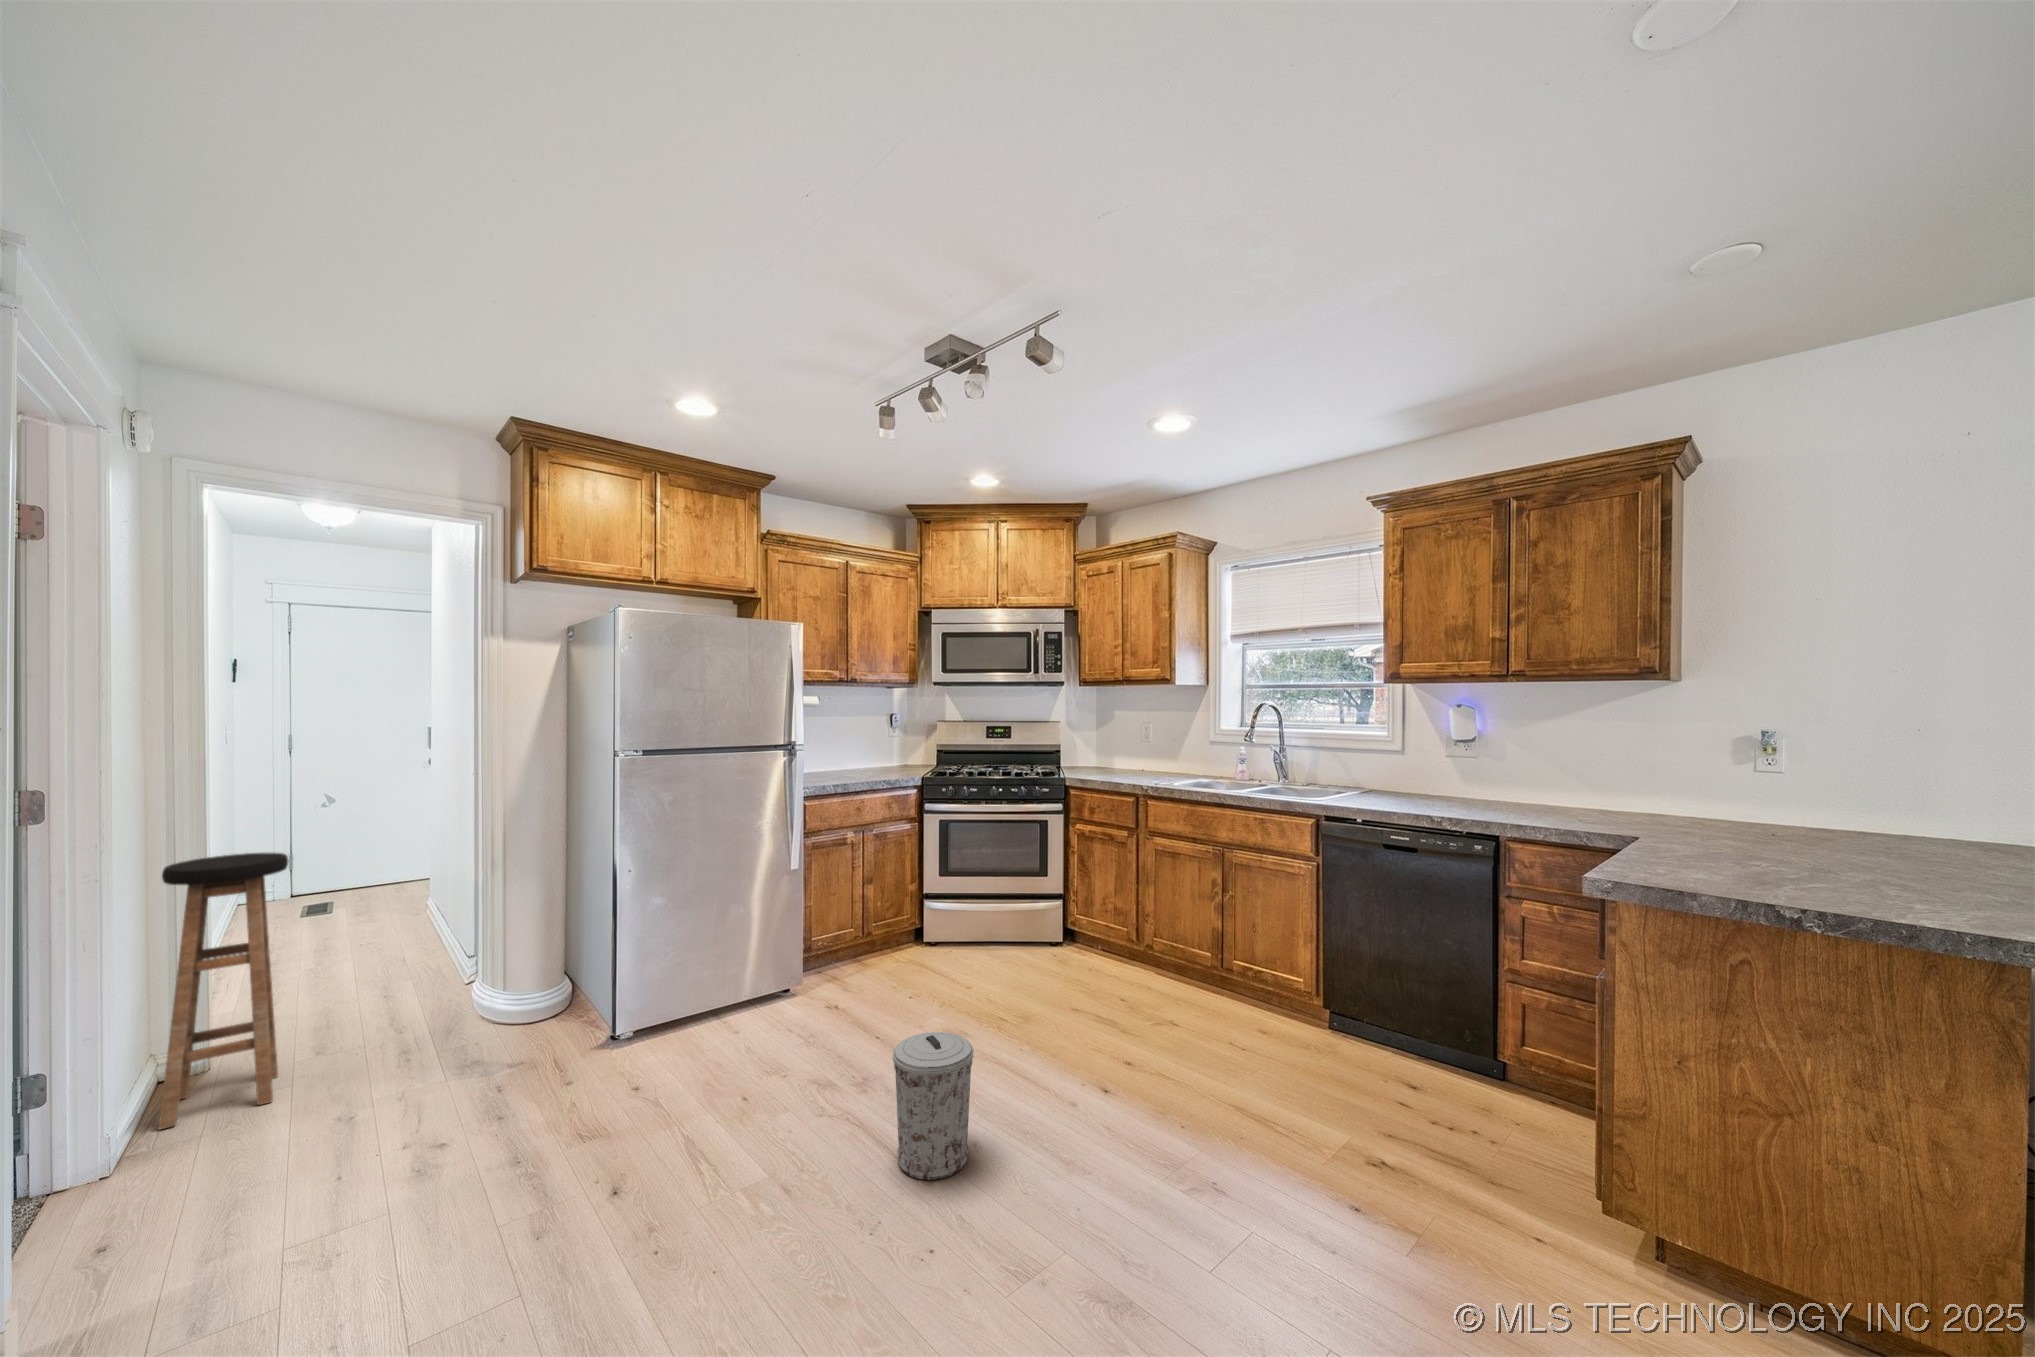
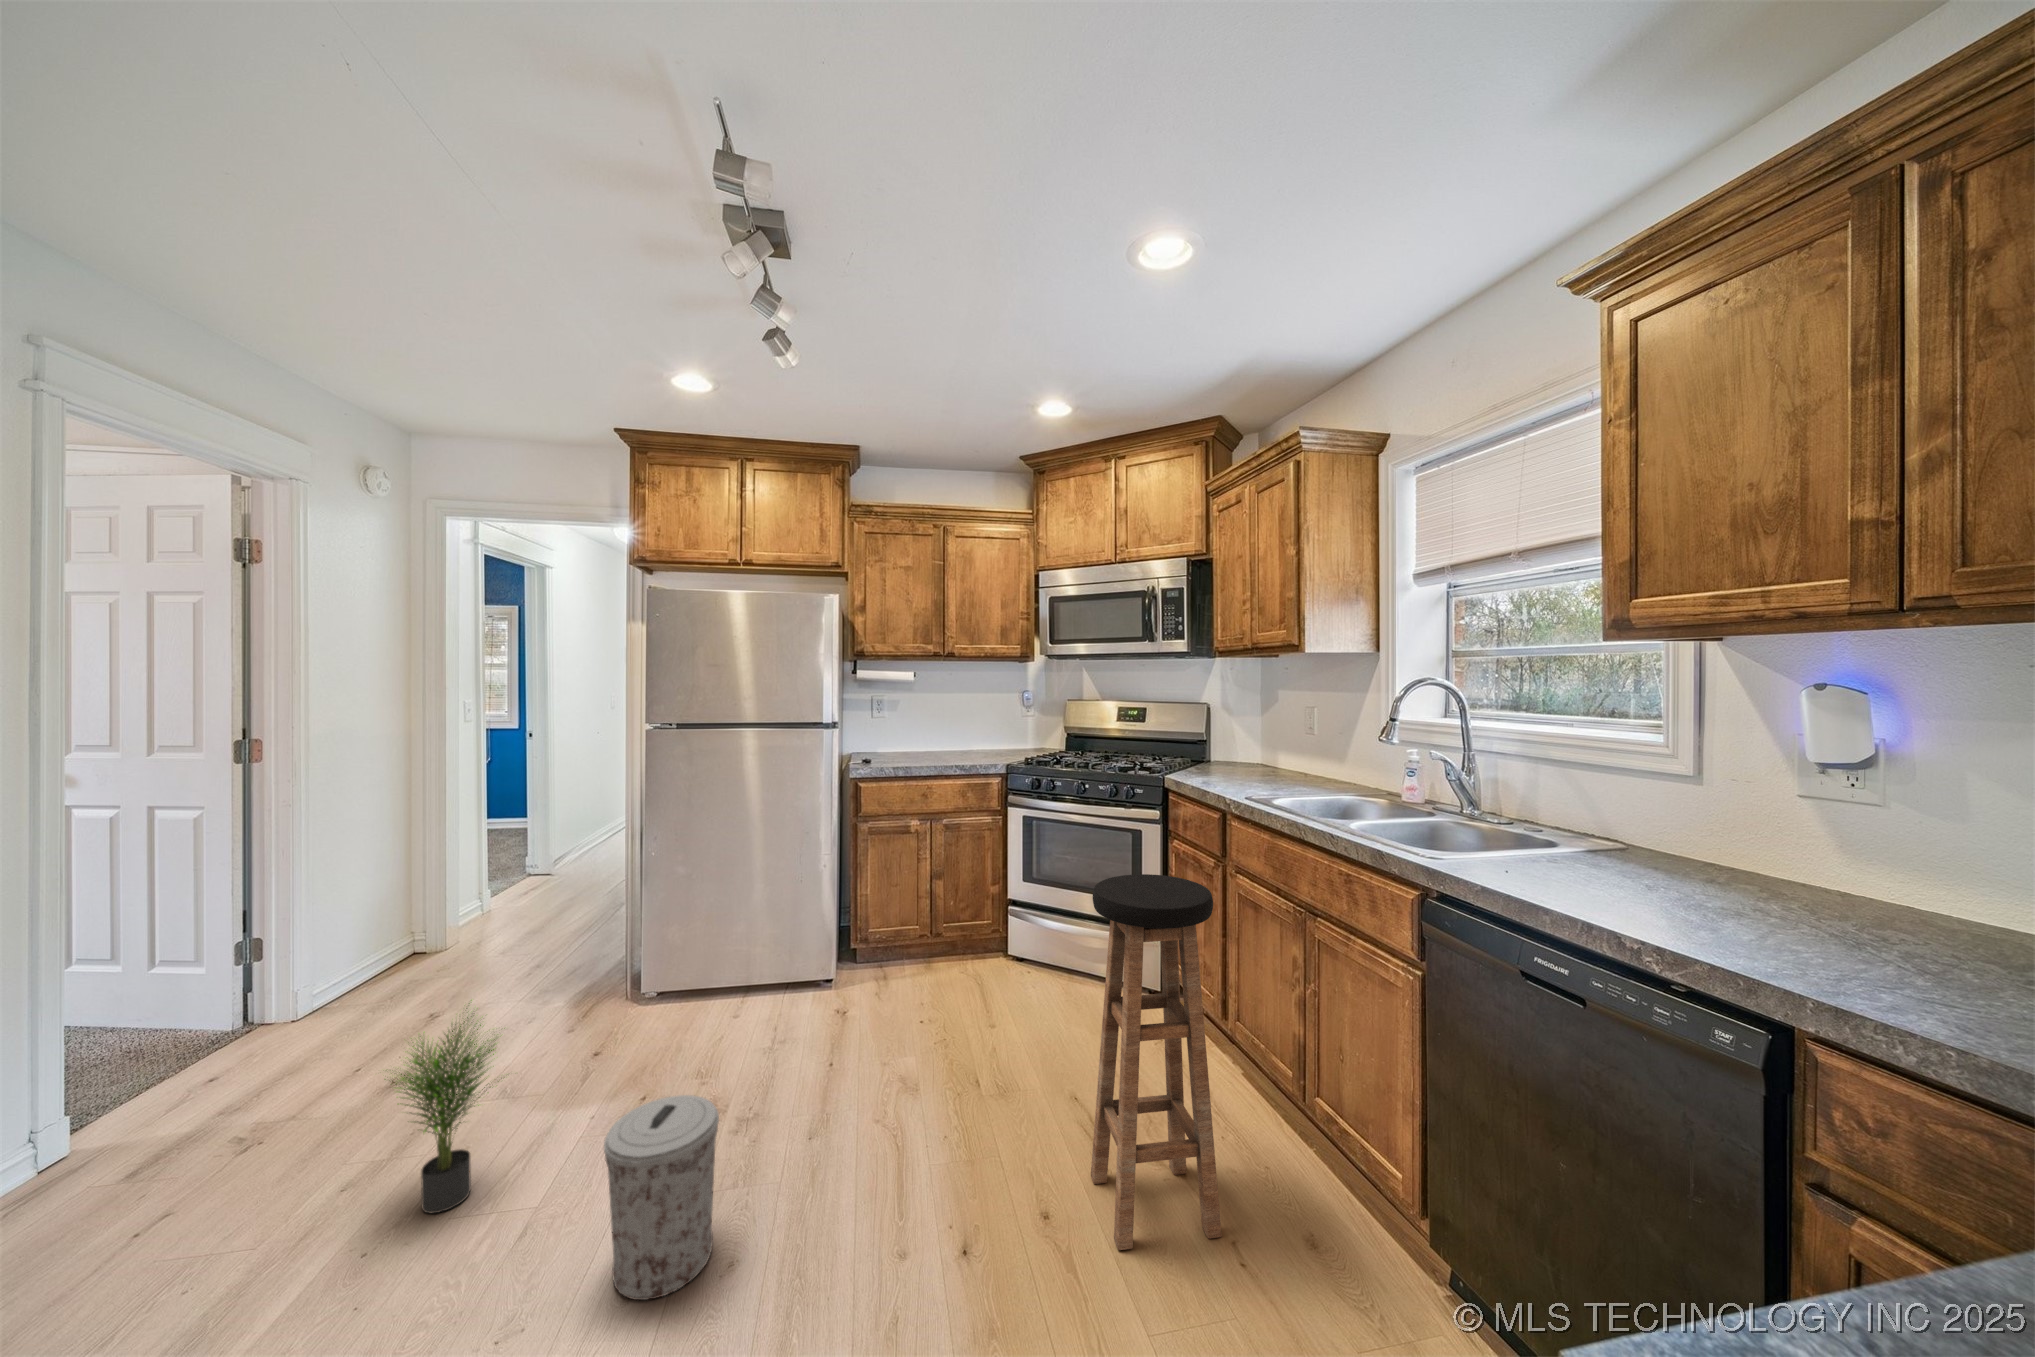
bar stool: present [159,853,289,1129] -> present [1091,874,1222,1250]
potted plant: none [609,1006,738,1208] -> present [385,1000,505,1213]

